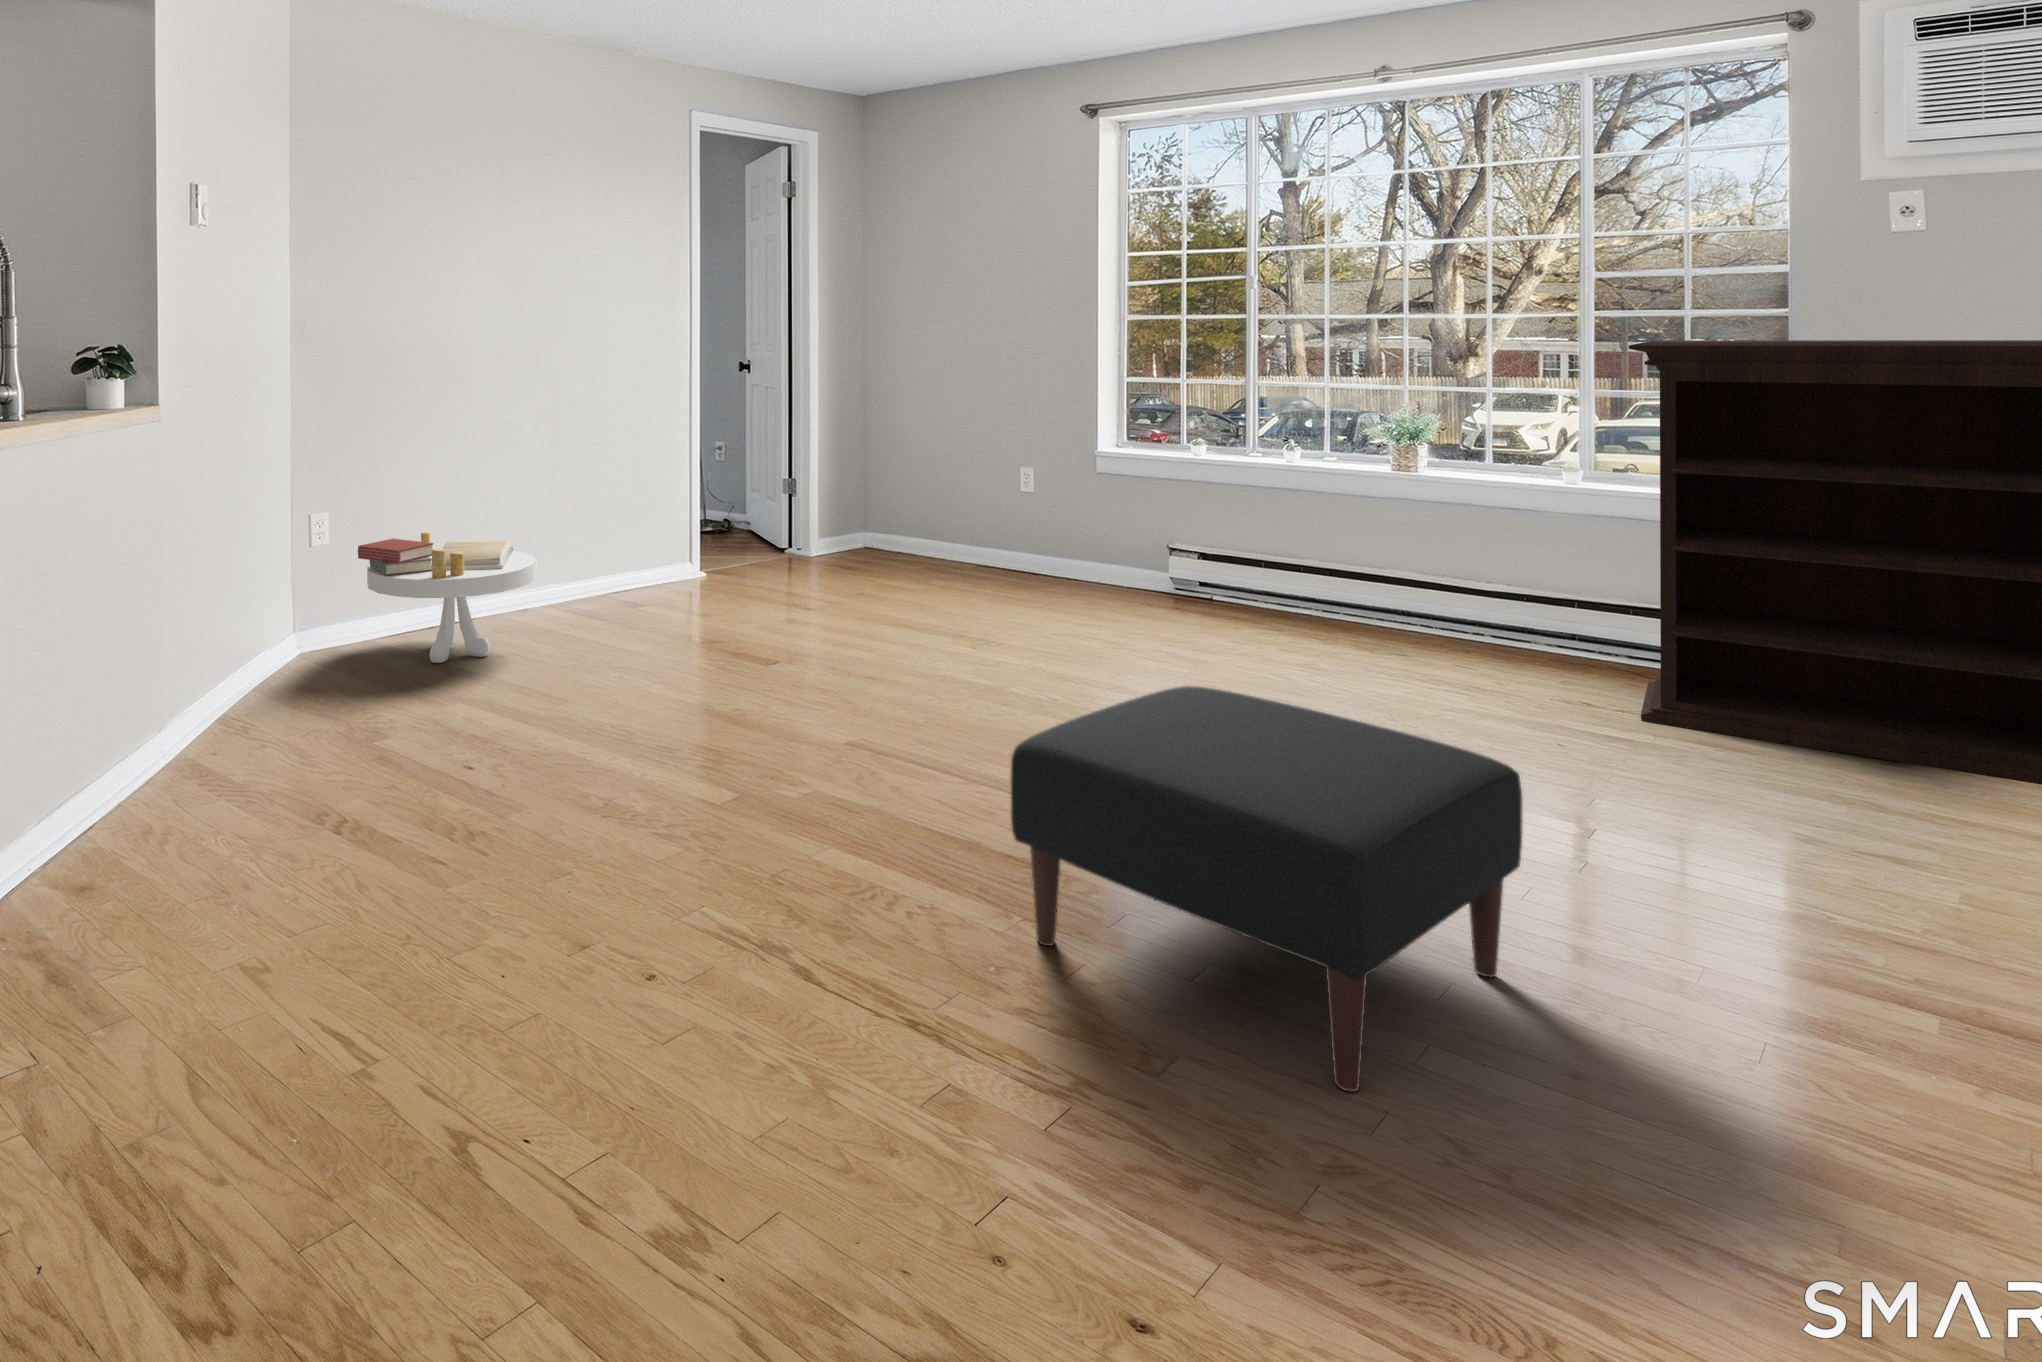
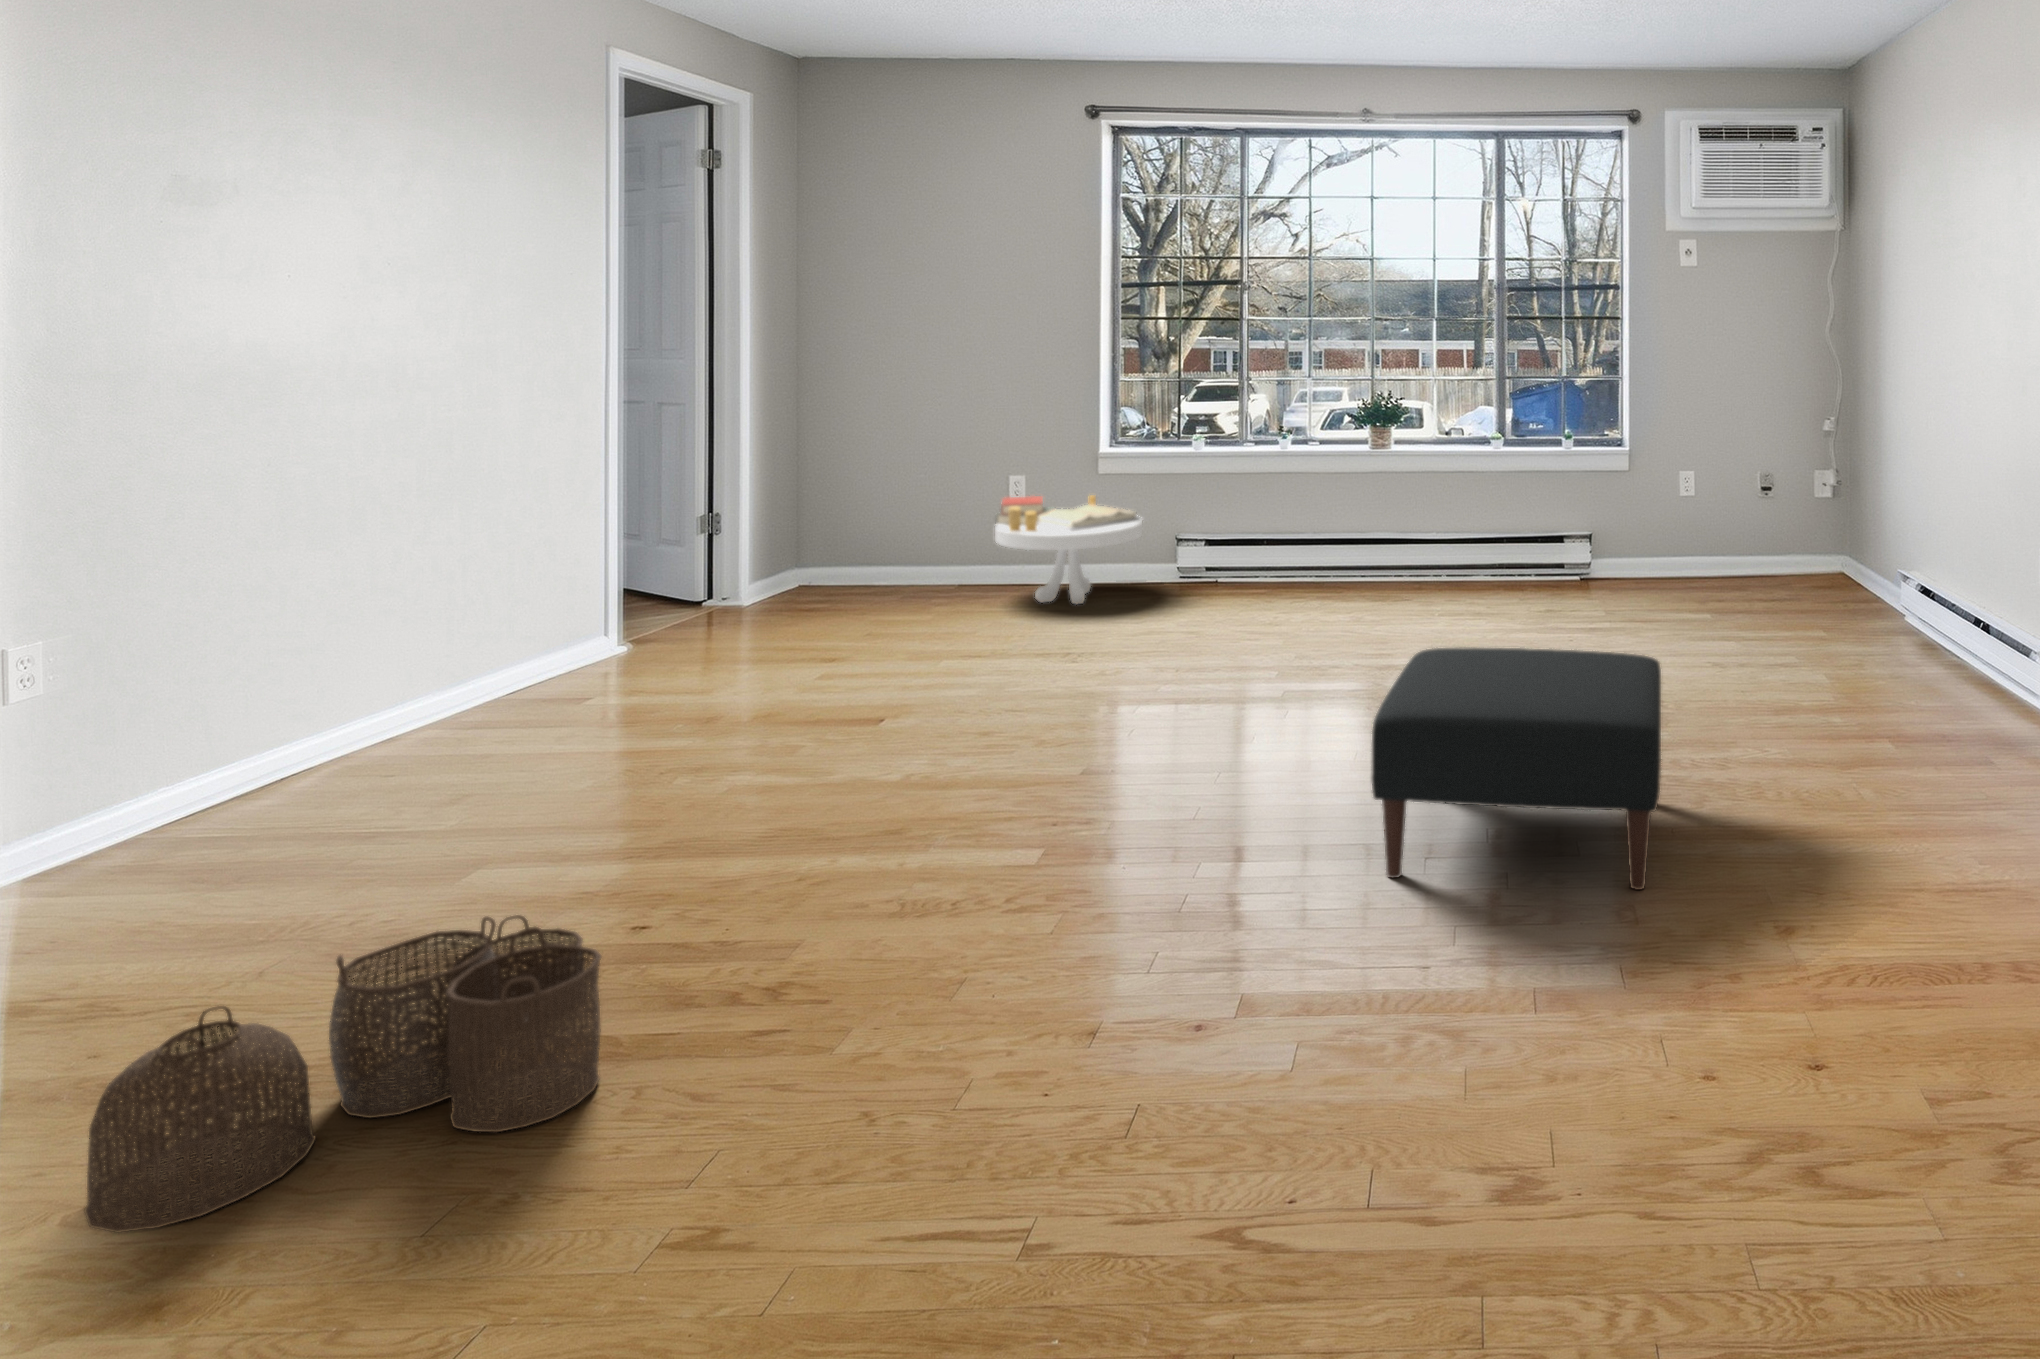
bookshelf: present [1629,340,2042,785] -> none [1558,341,1826,622]
side table: present [358,532,537,663] -> present [995,495,1142,604]
woven basket: none [74,718,400,878] -> present [85,915,601,1233]

